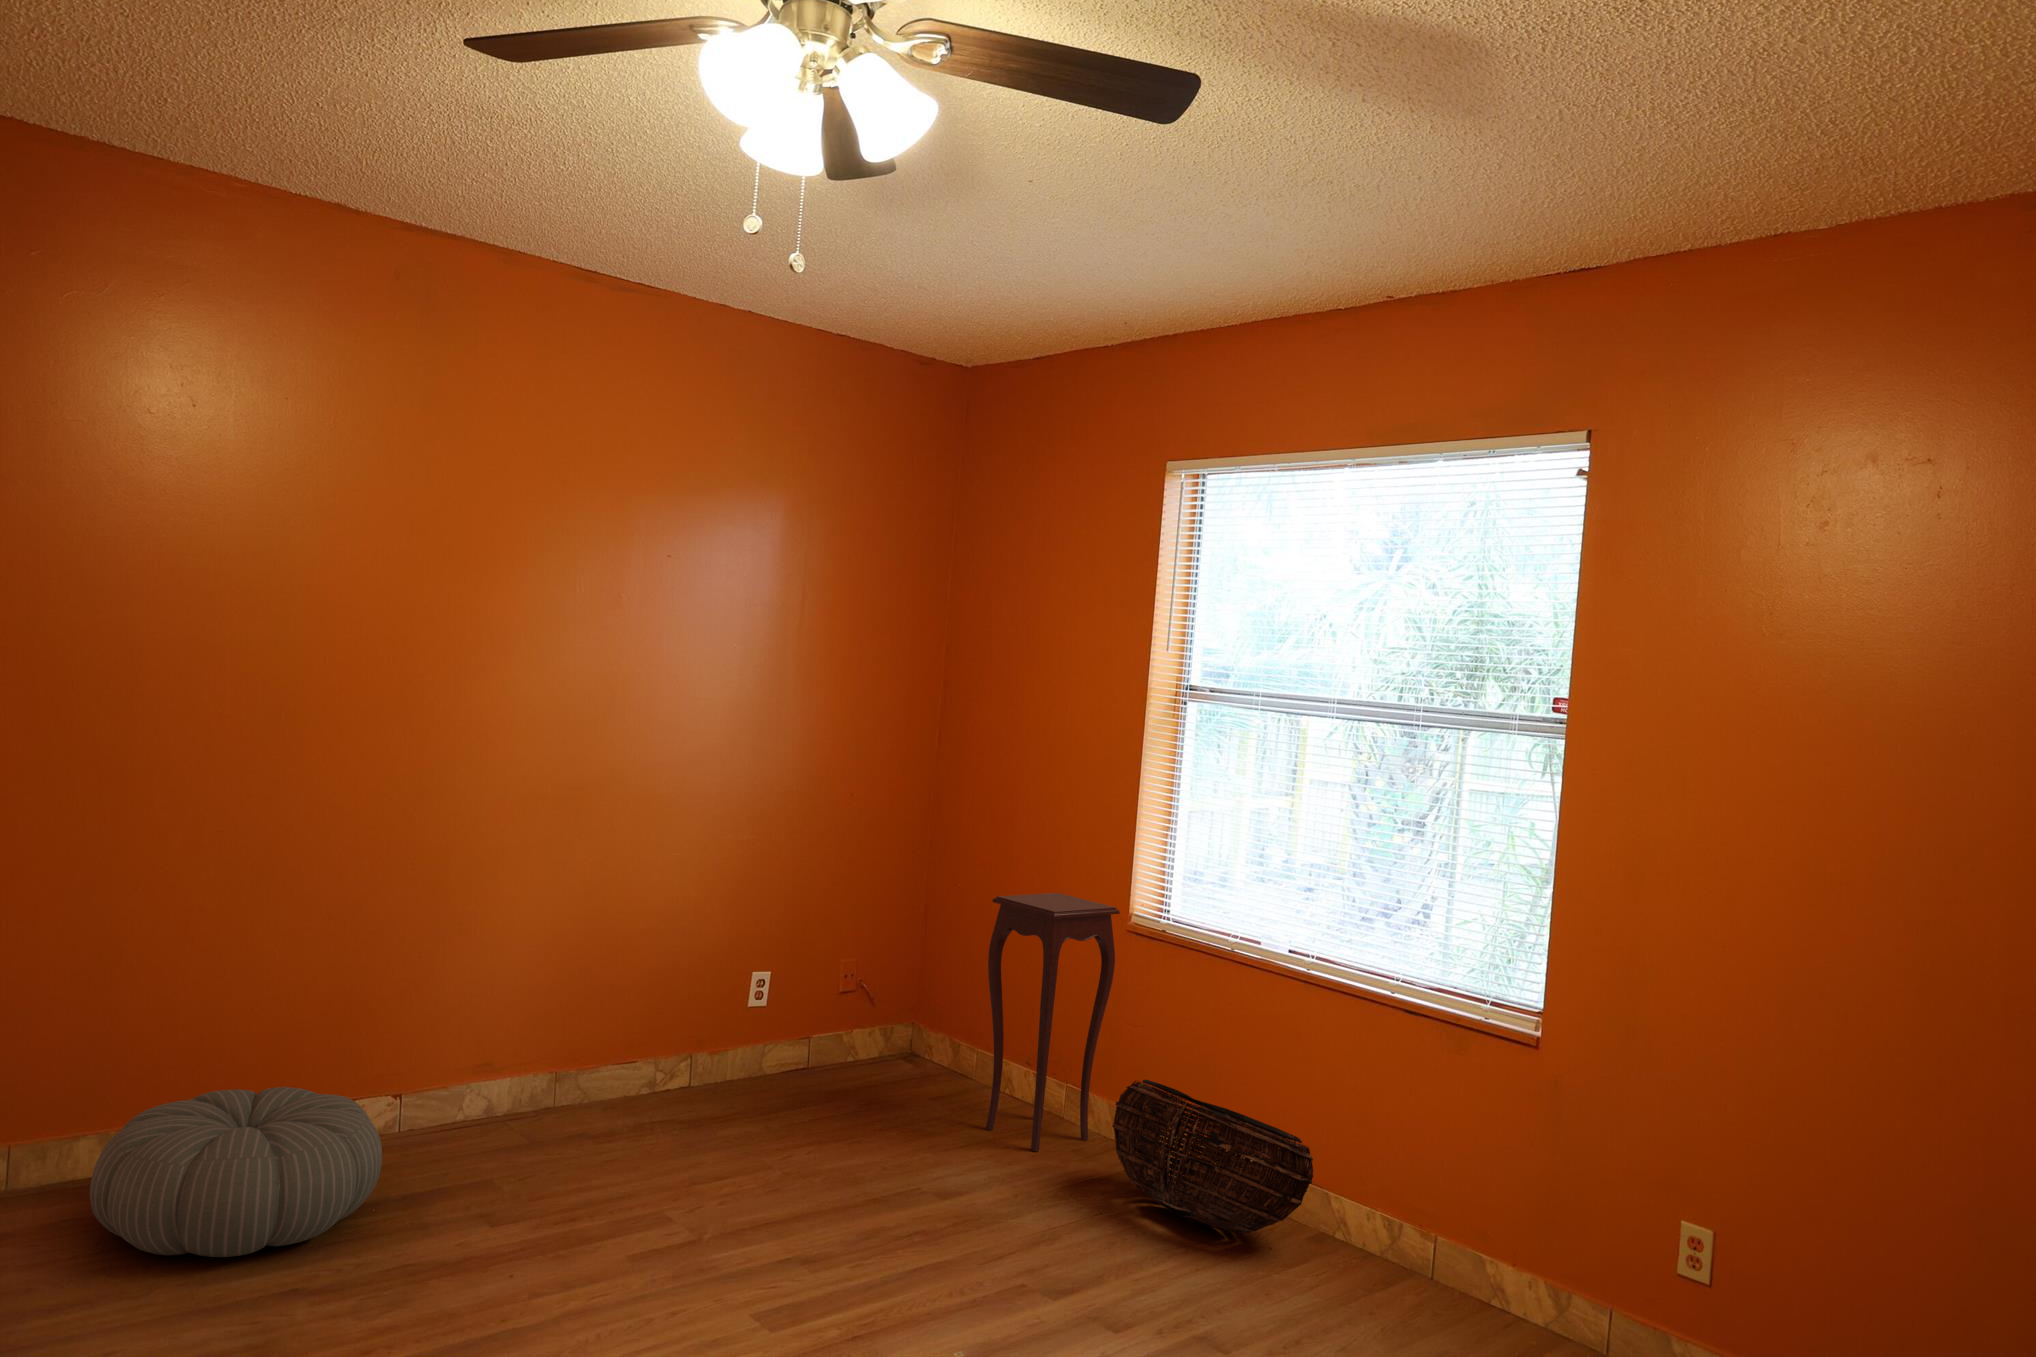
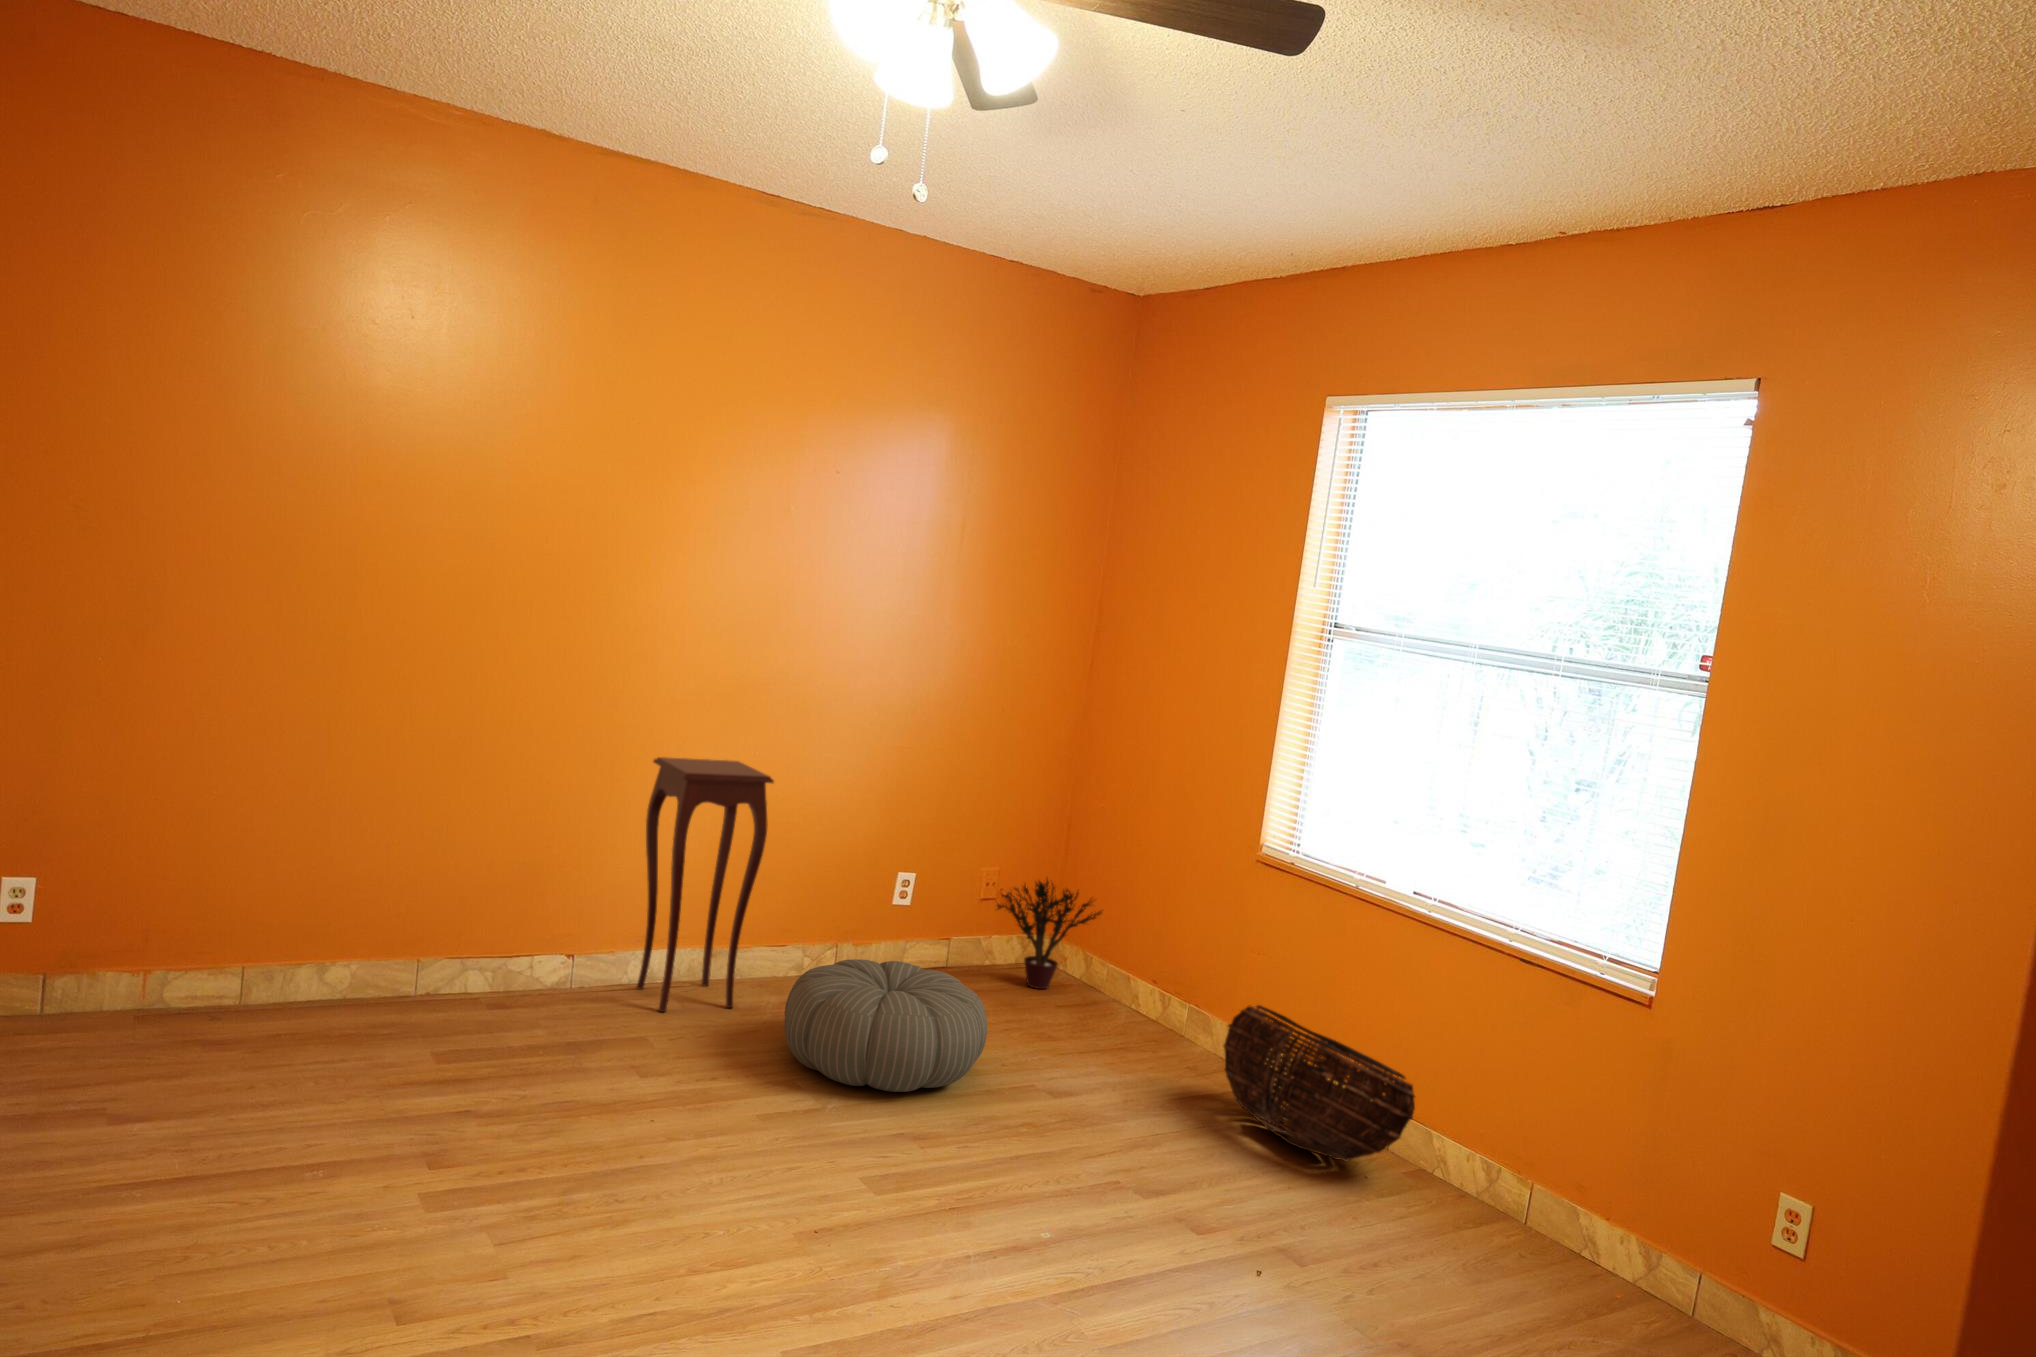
side table: present [985,893,1120,1151] -> present [637,757,774,1012]
potted plant: none [854,962,971,1082] -> present [997,879,1101,989]
pouf: present [90,1087,382,1257] -> present [784,959,987,1092]

